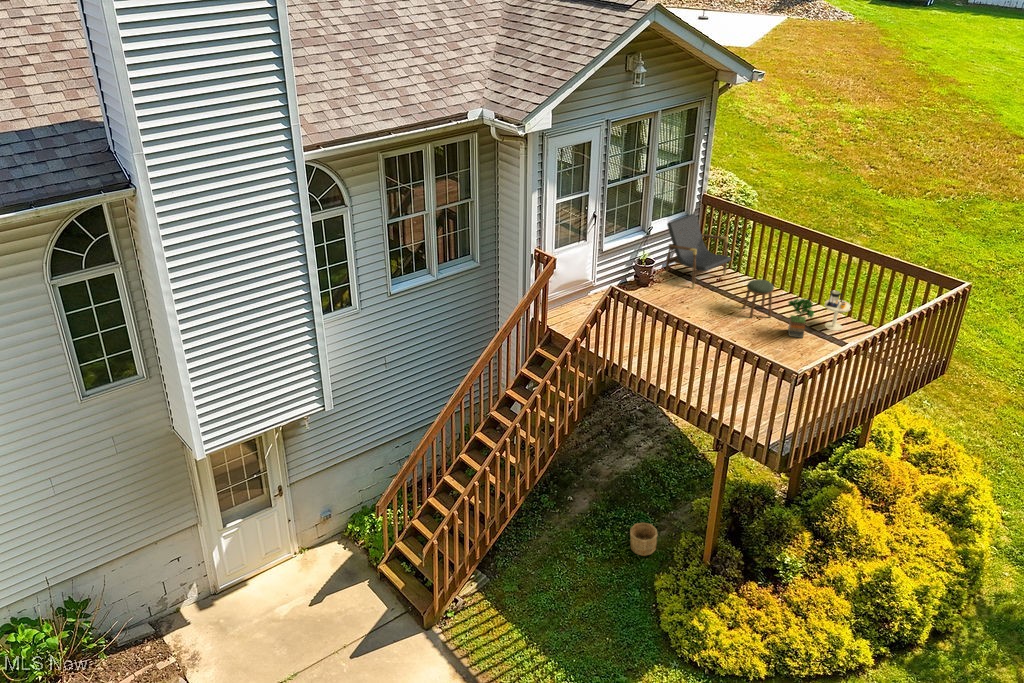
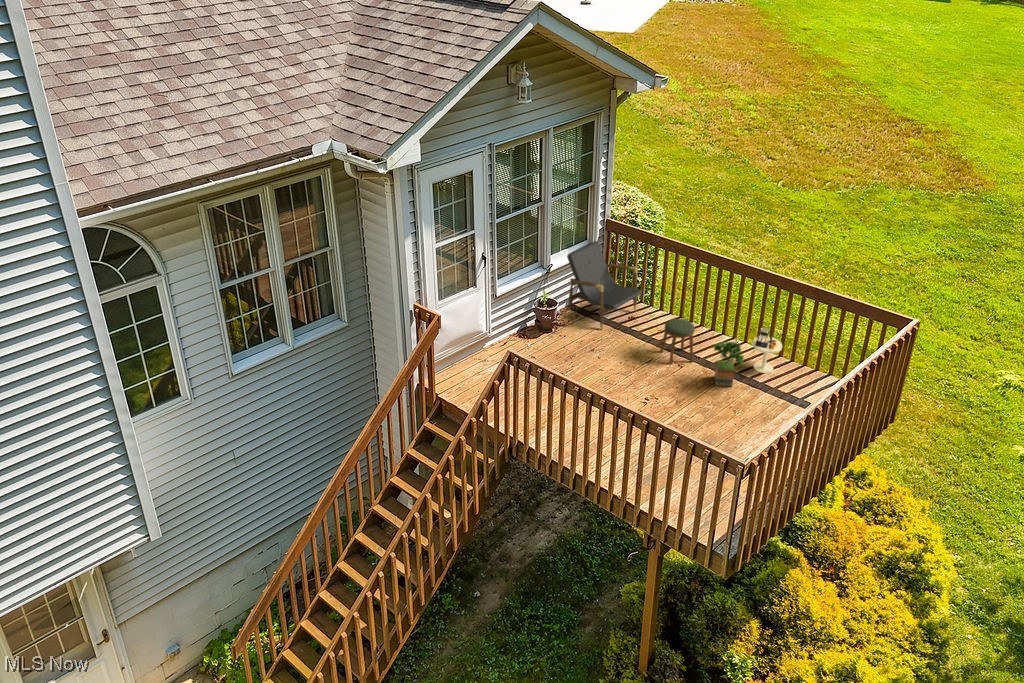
wooden bucket: present [630,523,657,556] -> none [550,621,583,663]

